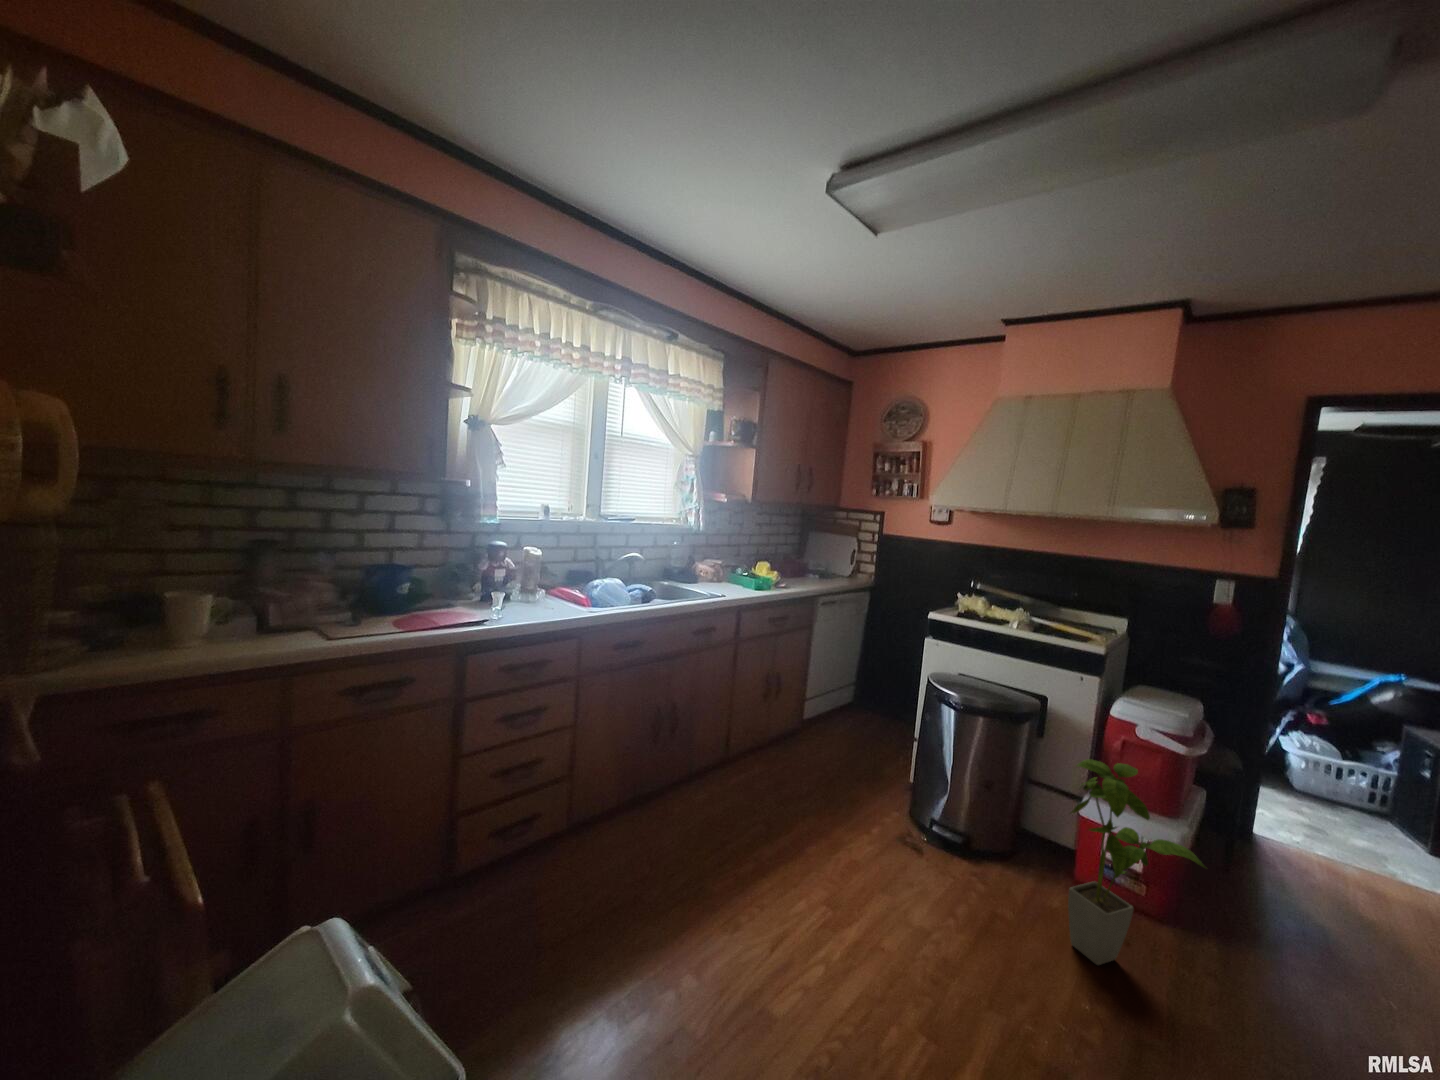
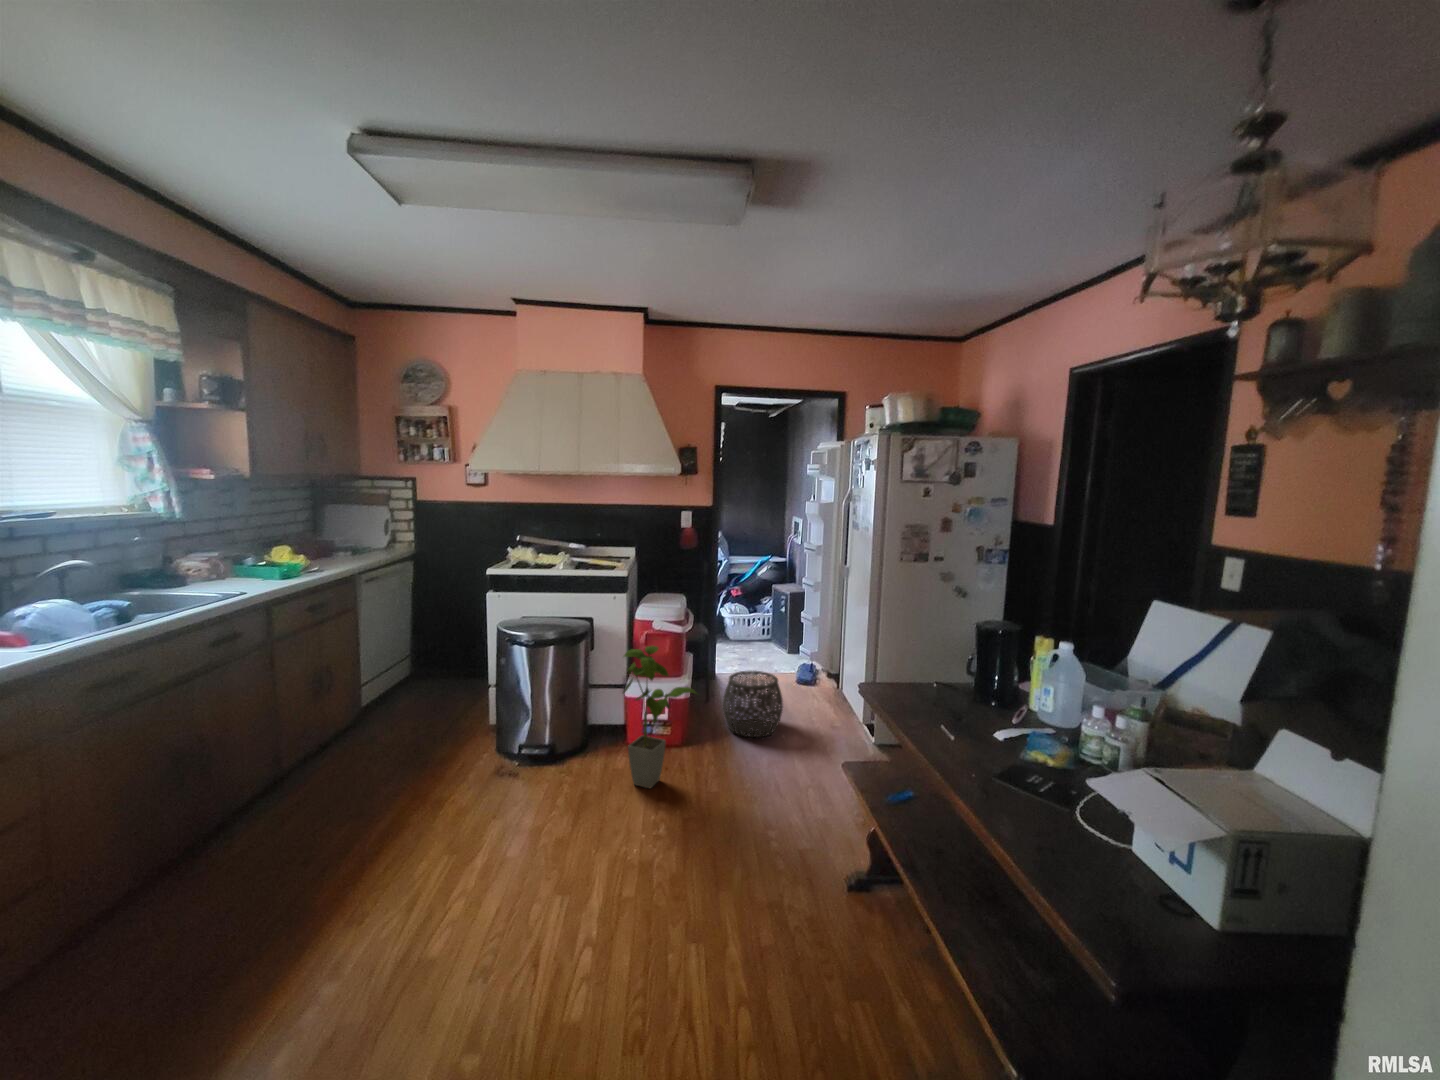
woven basket: none [1257,852,1409,993] -> present [723,671,783,737]

